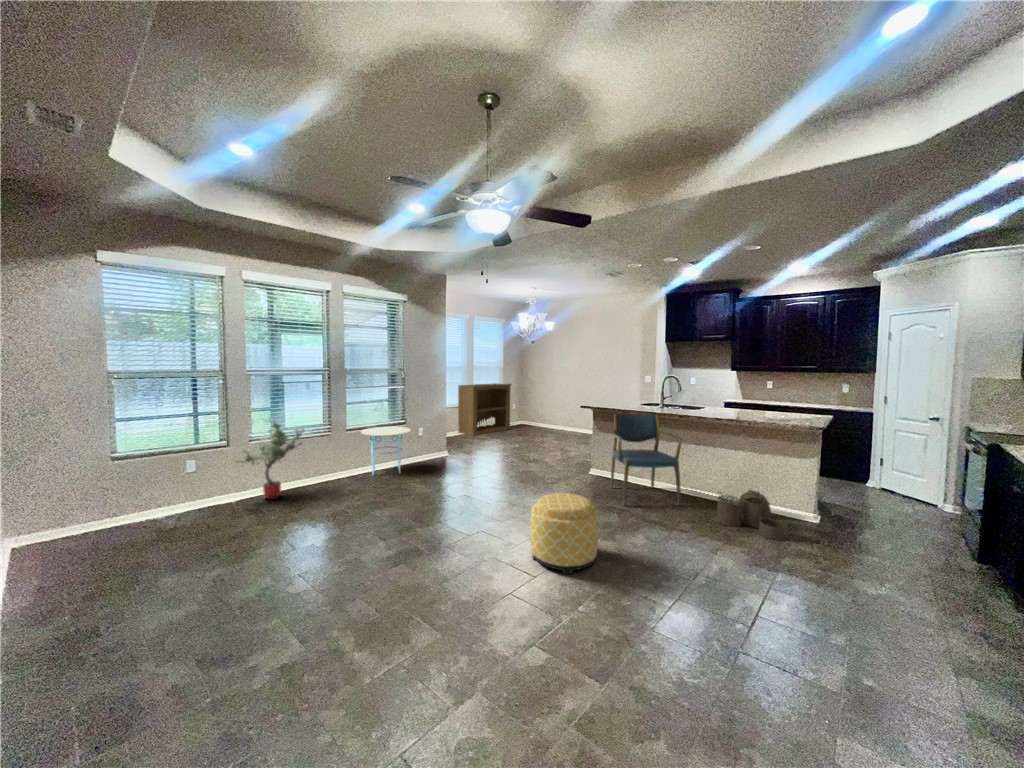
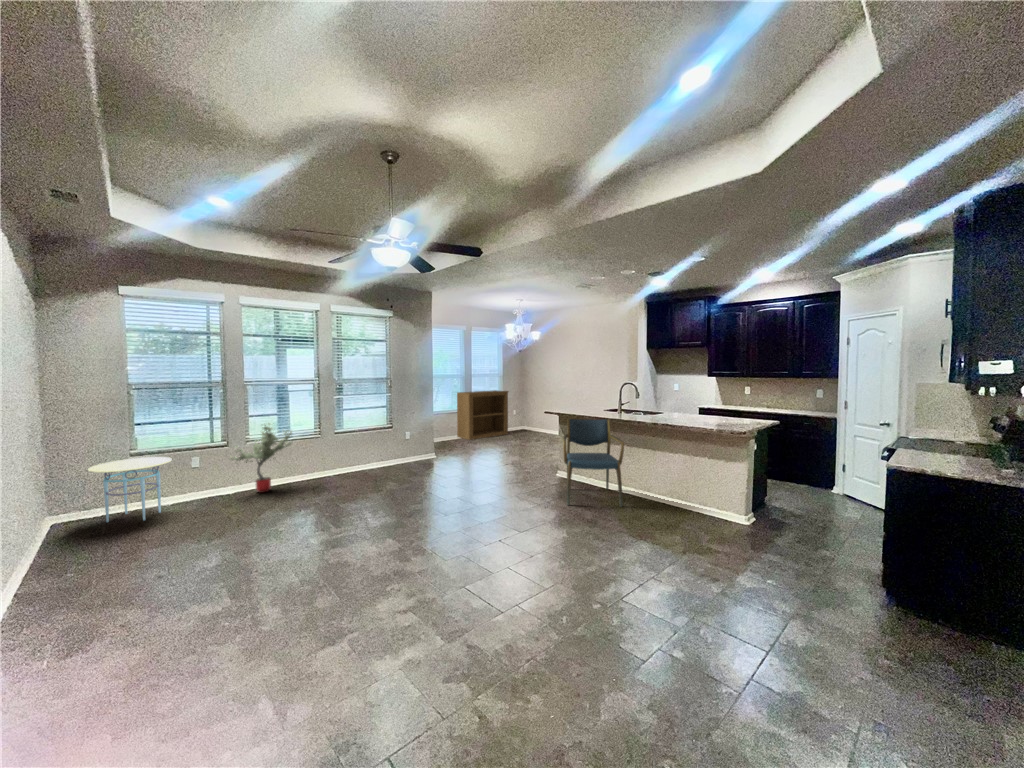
side table: present [361,427,411,475] -> present [88,457,172,522]
woven basket: present [717,490,787,540] -> none [648,490,706,539]
ottoman: present [531,493,598,574] -> none [451,489,510,560]

